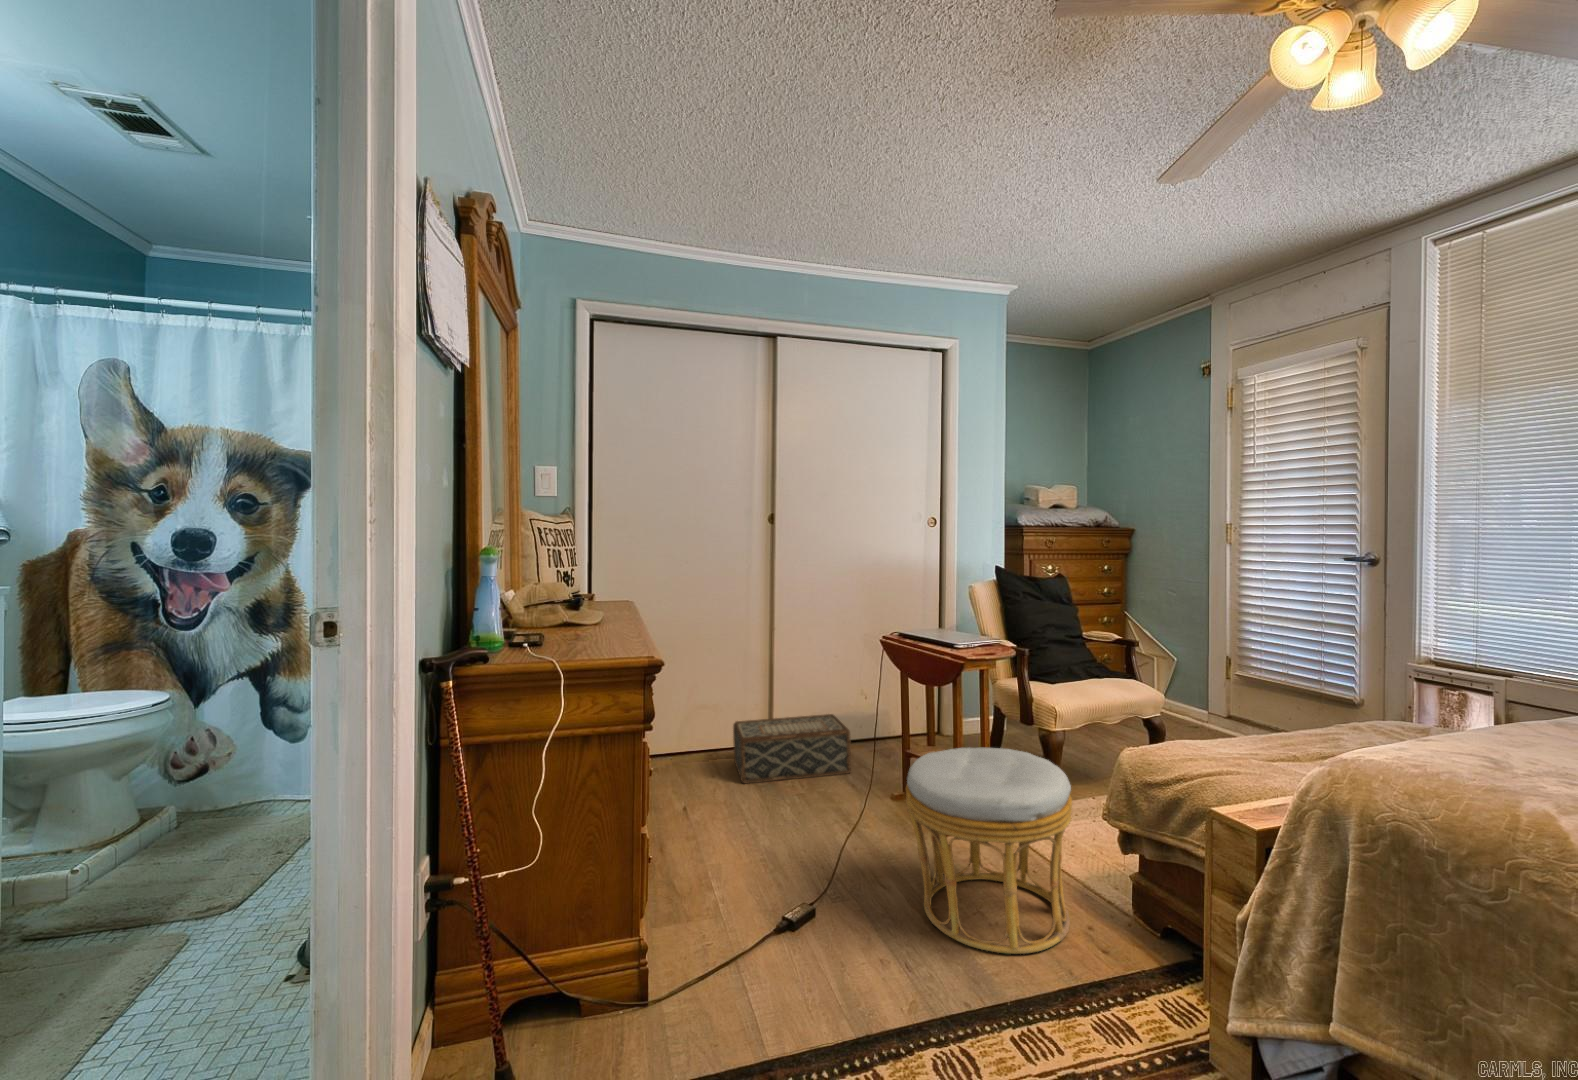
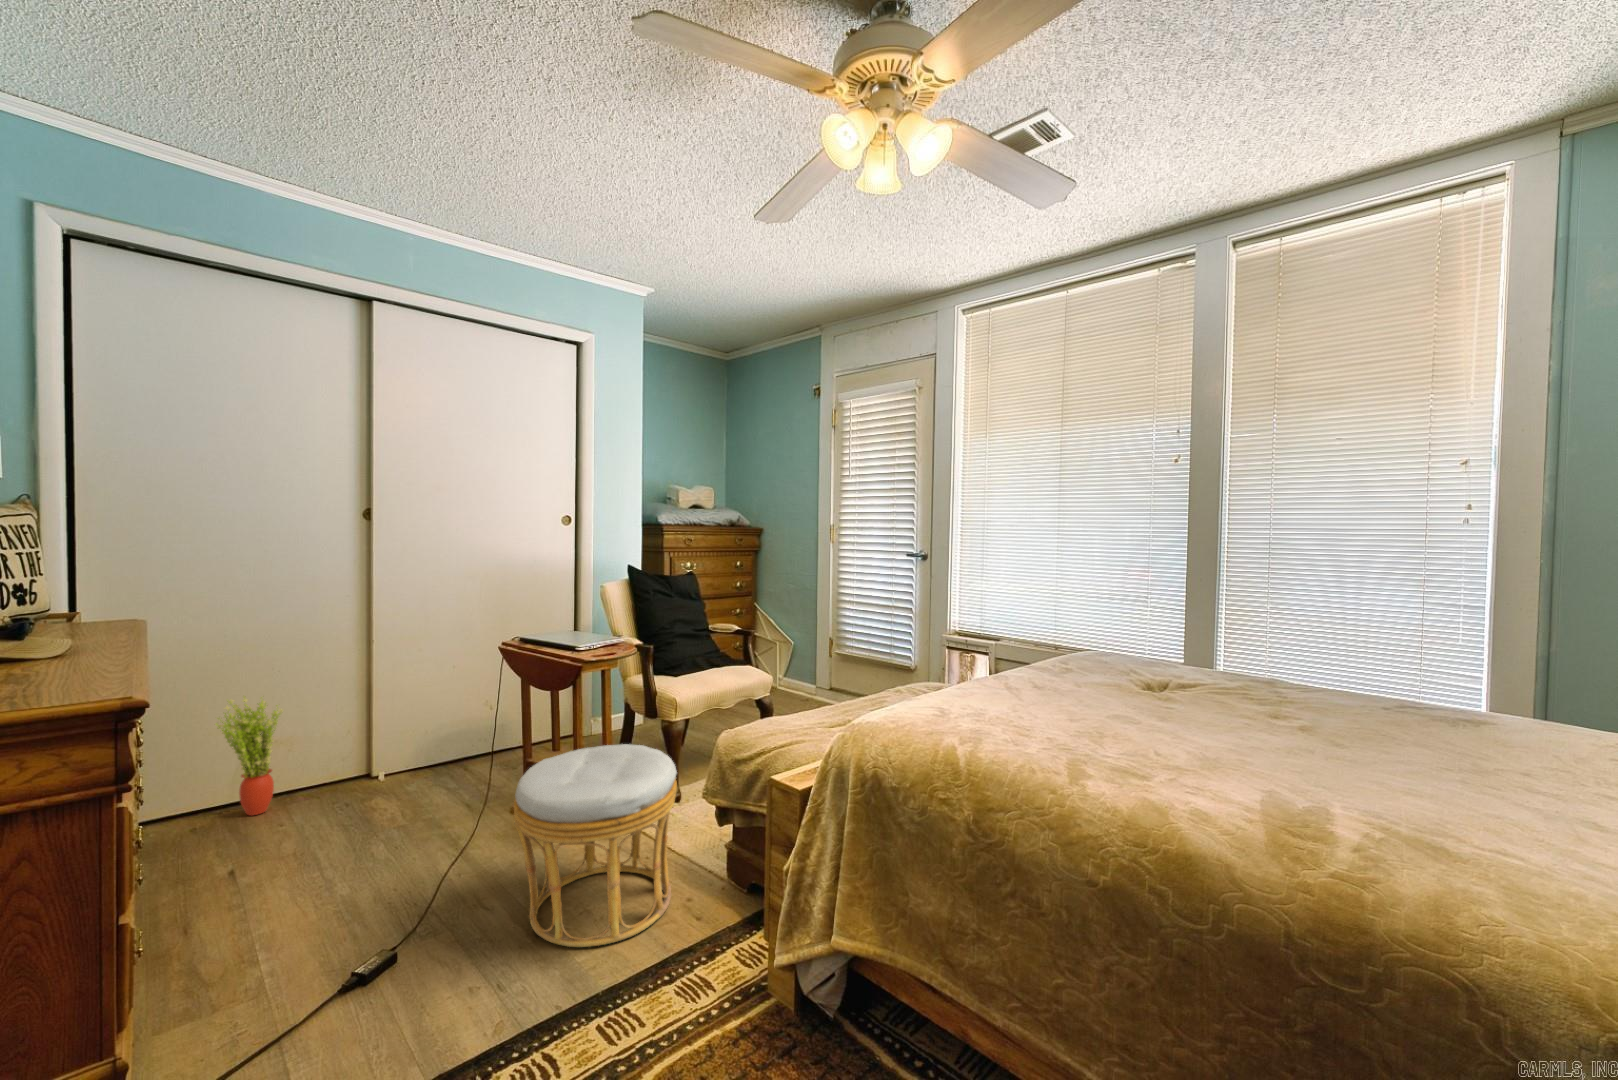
potted plant: none [670,672,712,770] -> present [216,697,282,816]
woven basket: present [733,714,851,784] -> none [316,725,471,821]

